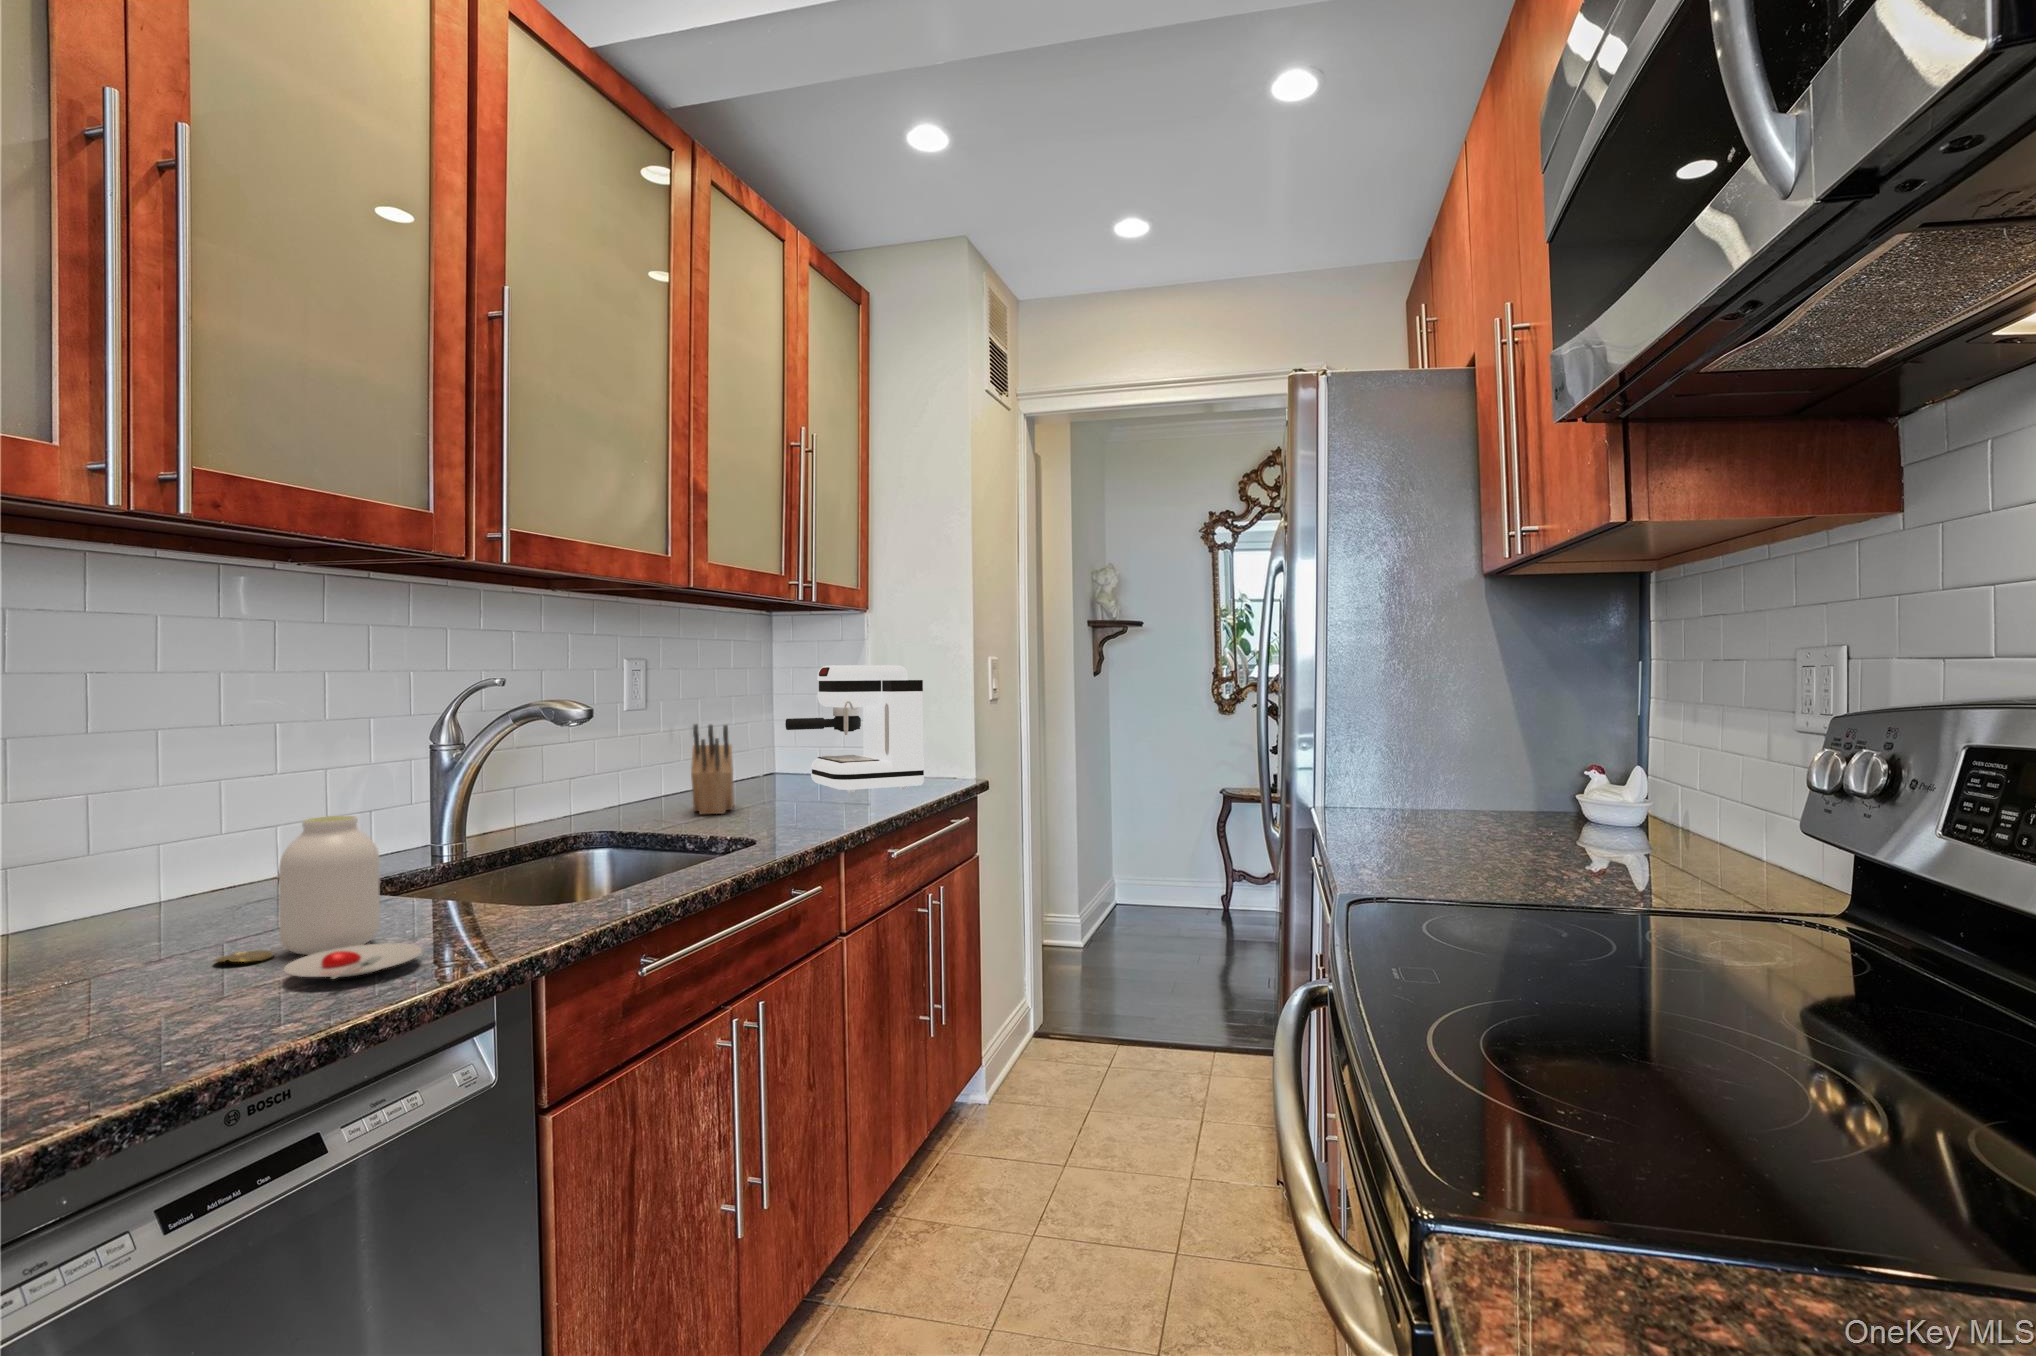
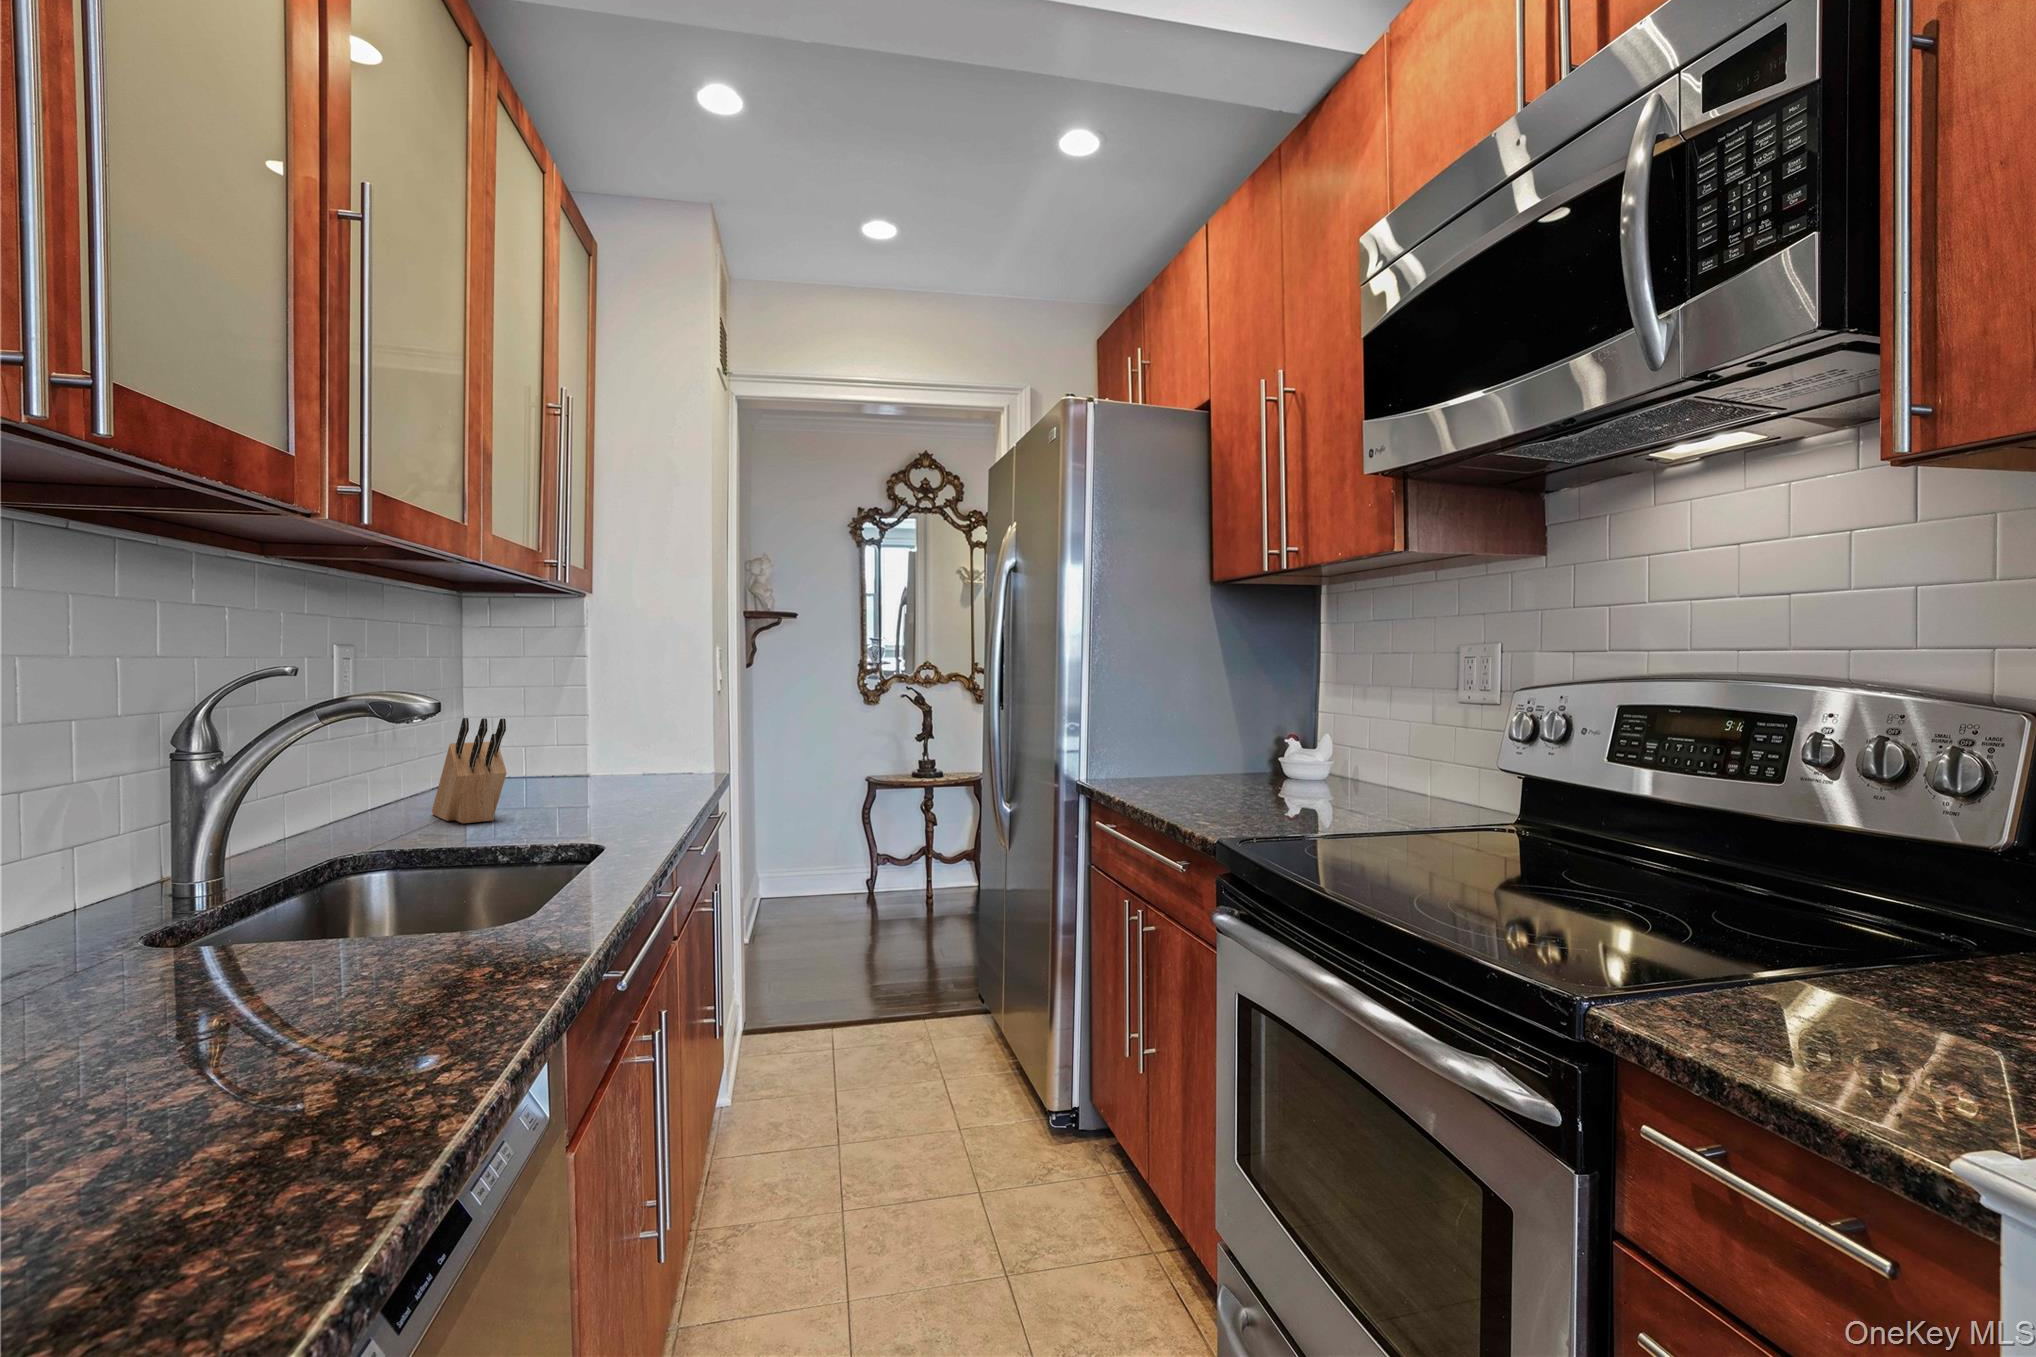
coffee maker: present [785,665,924,793] -> none [514,652,679,792]
jar: present [213,816,422,979] -> none [149,831,480,1032]

